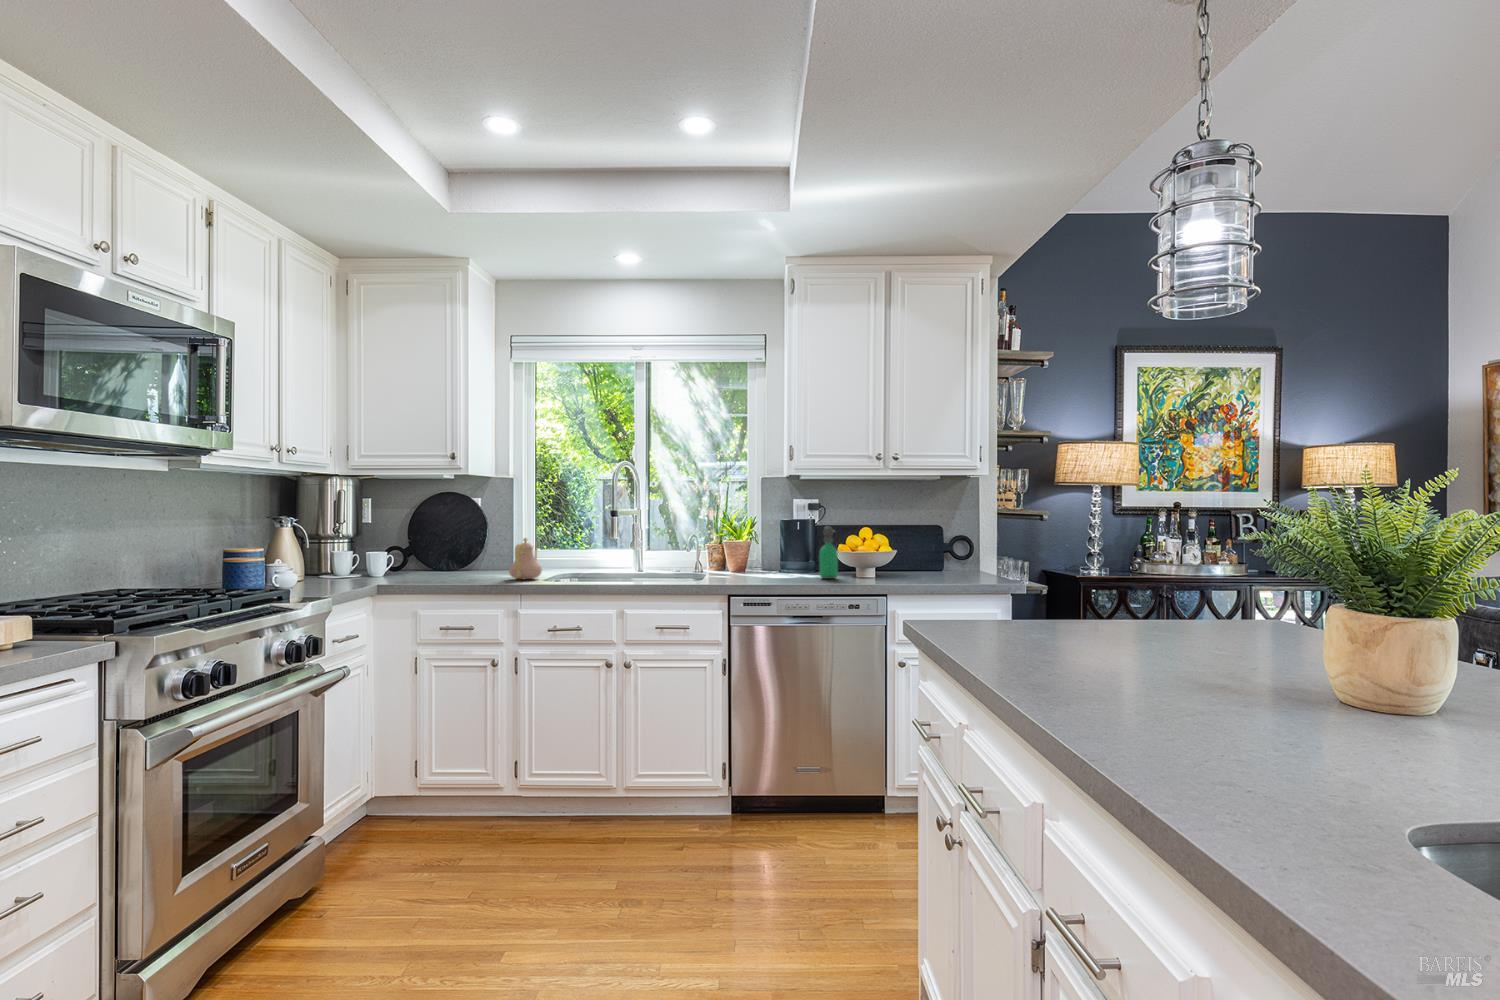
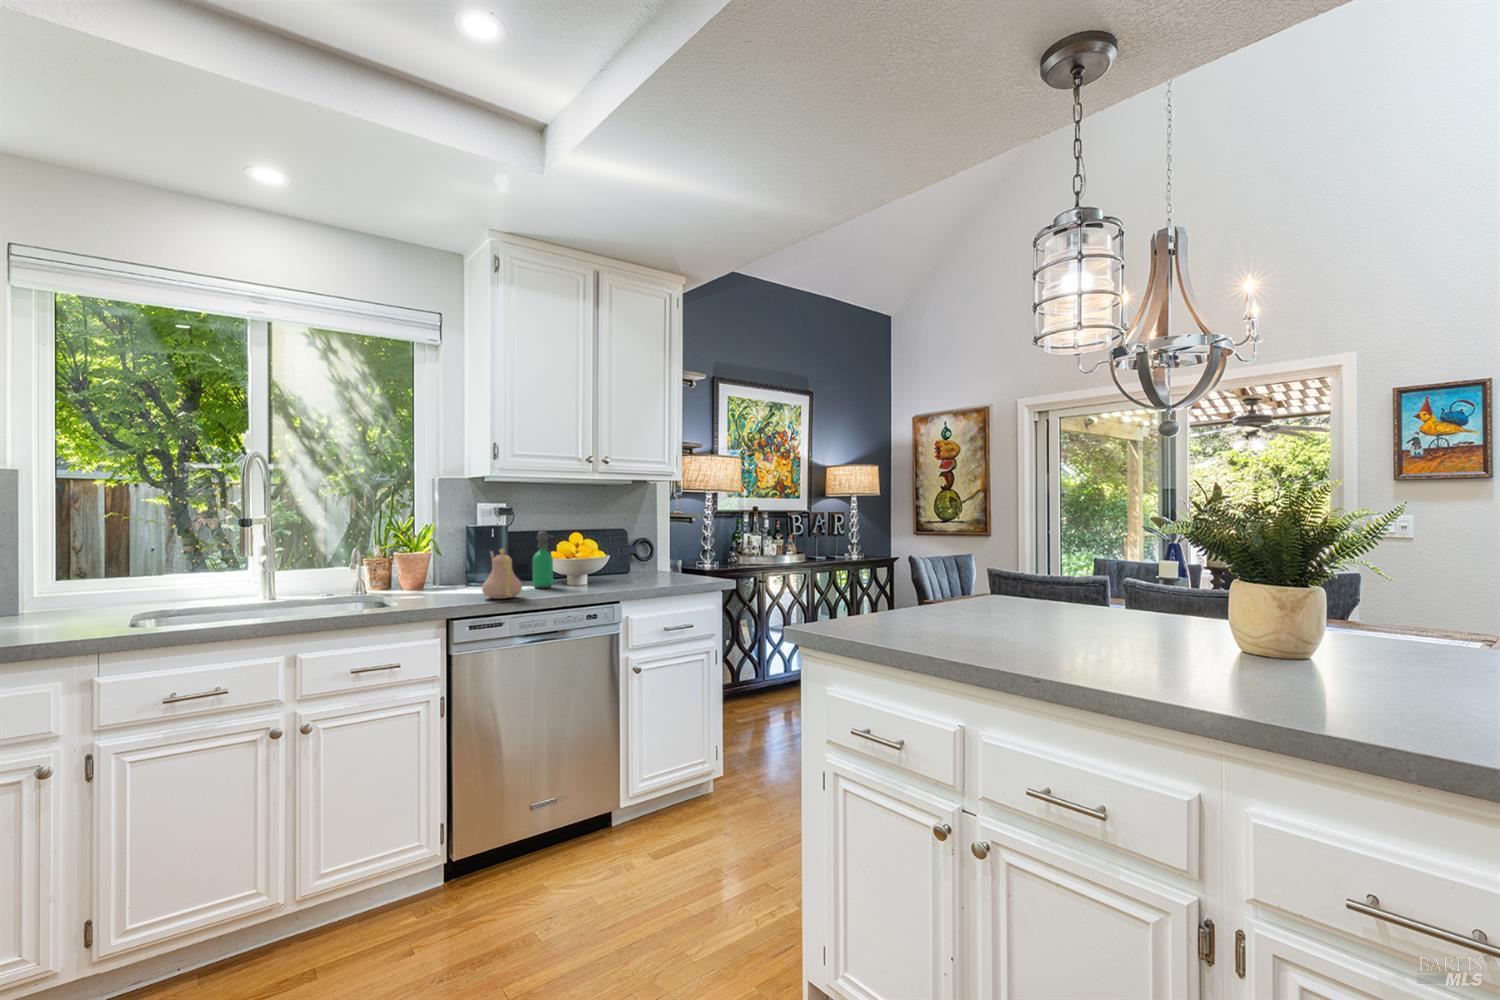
teapot: present [509,538,542,579] -> present [482,549,522,599]

